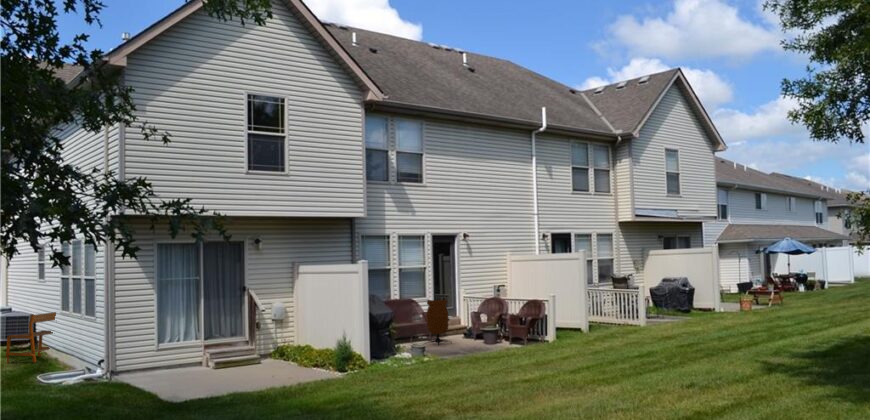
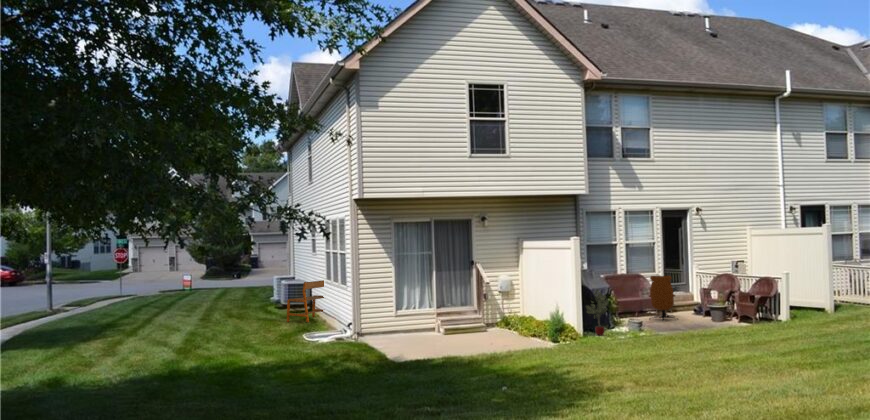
potted tree: none [369,315,392,362] -> present [586,291,608,336]

